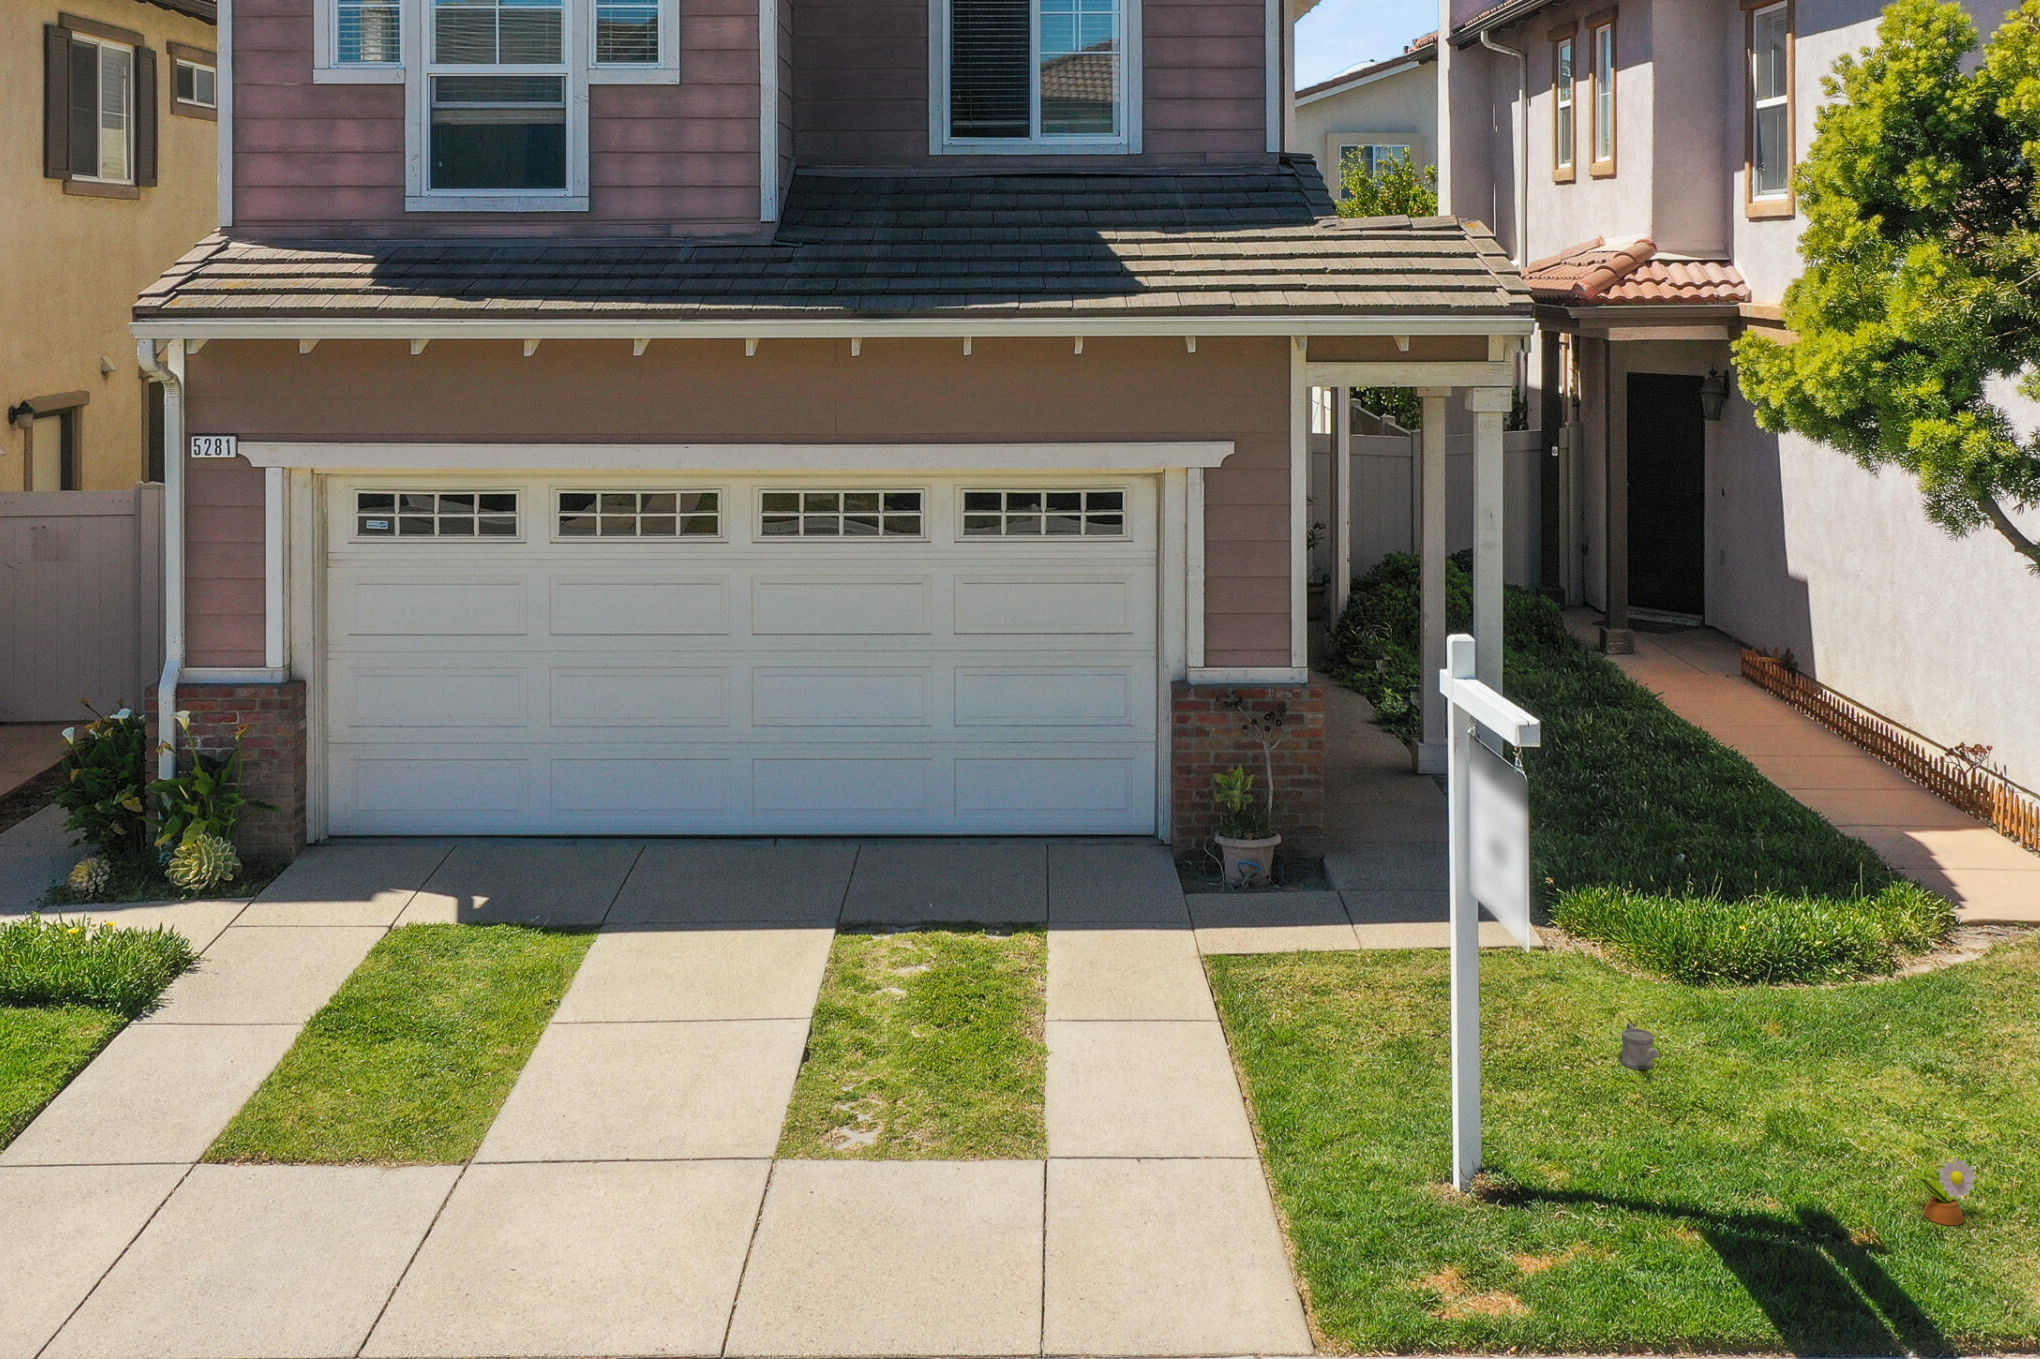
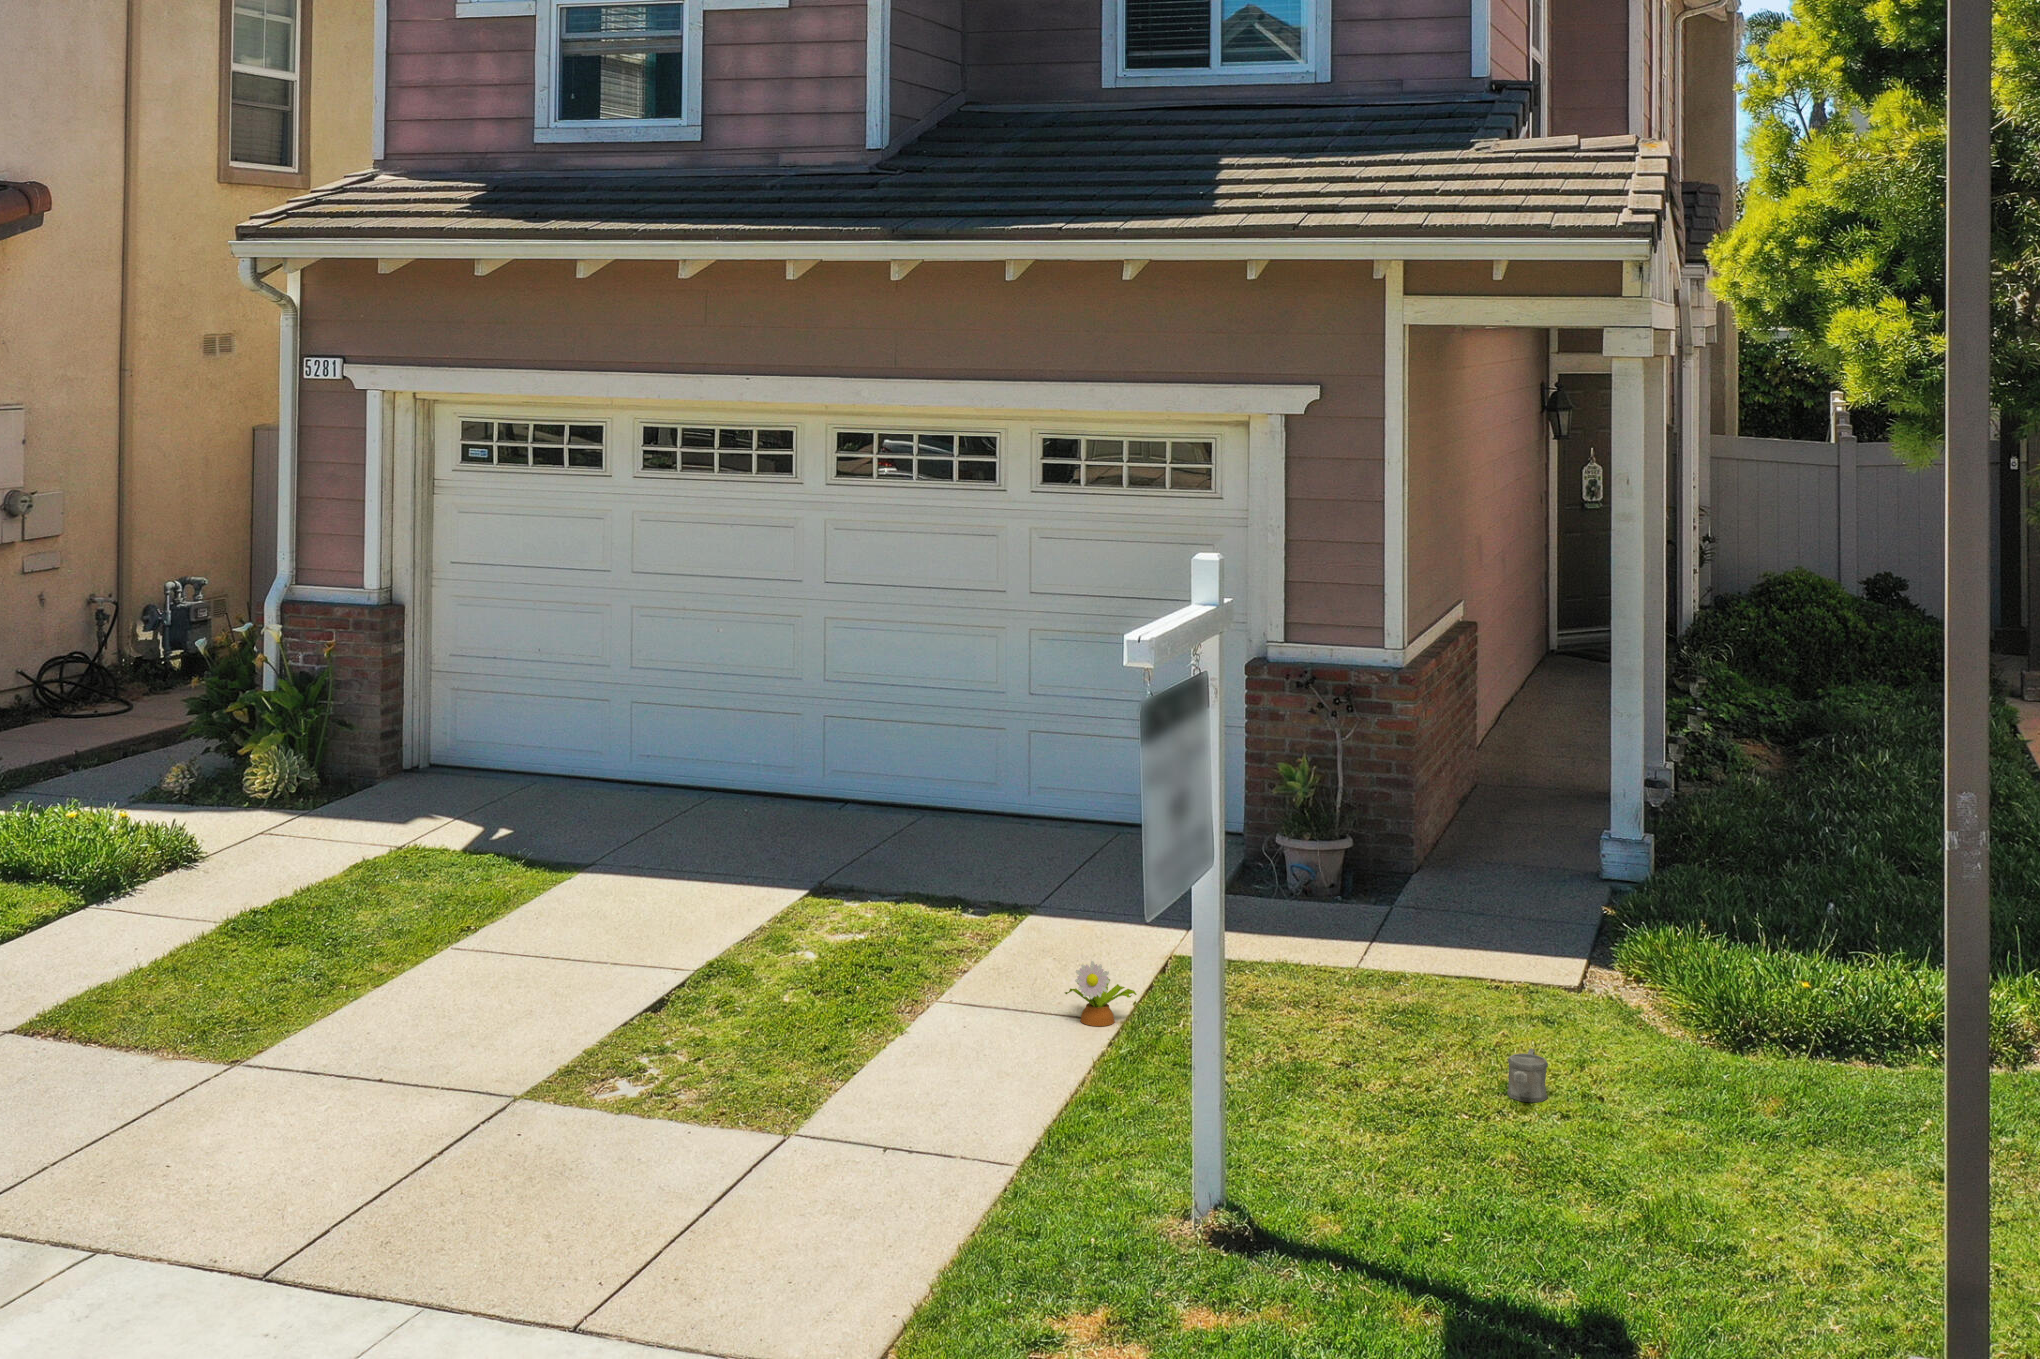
decorative plant: present [1906,1157,1983,1225] -> present [1065,961,1137,1026]

